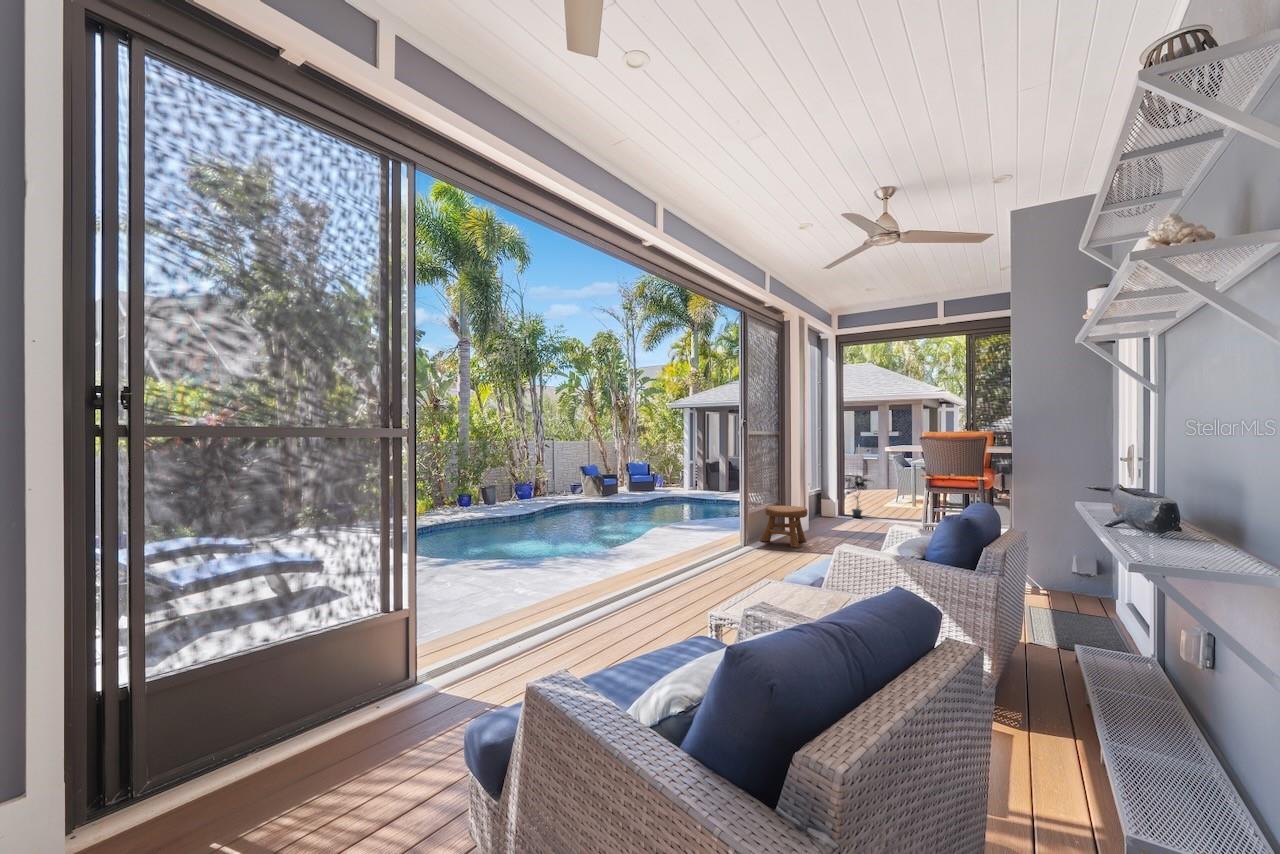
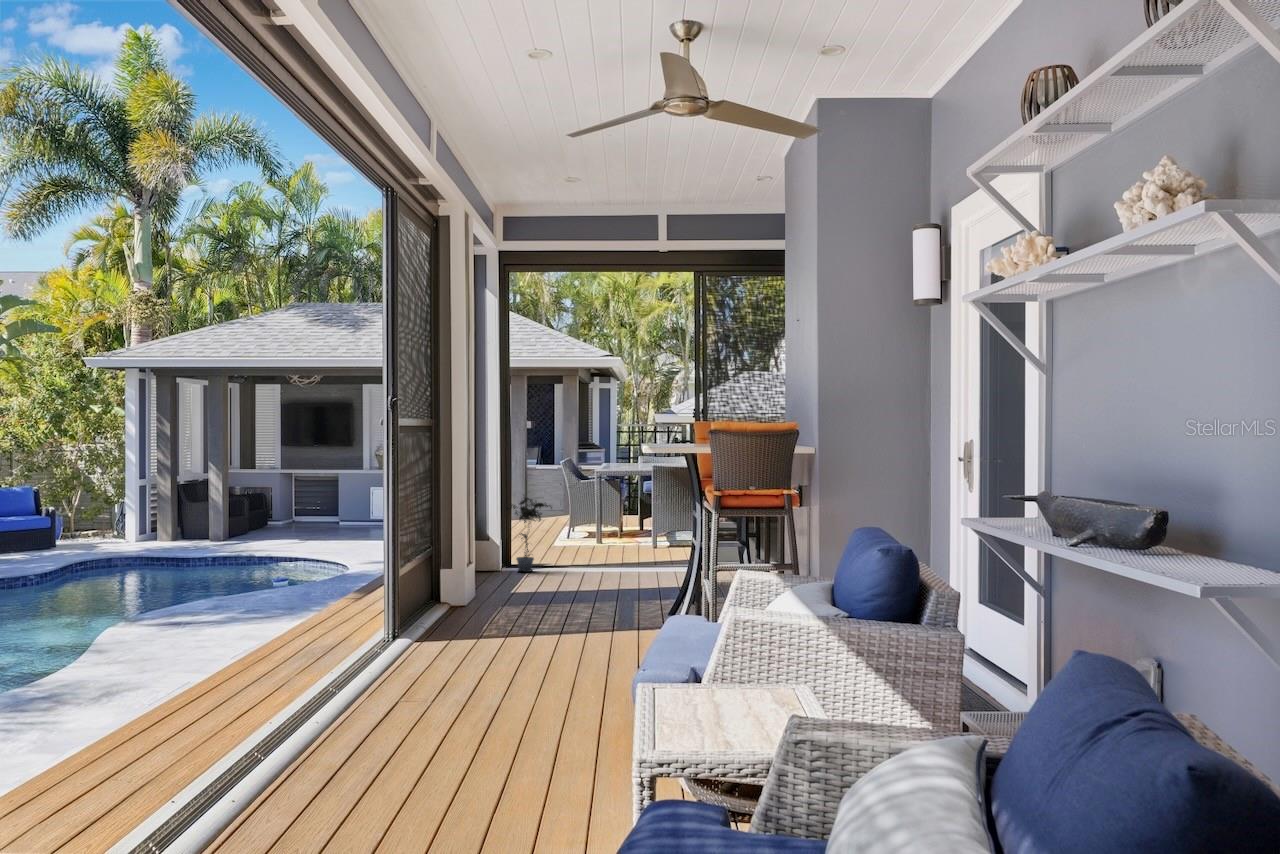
stool: present [760,506,807,547] -> none [402,559,489,633]

